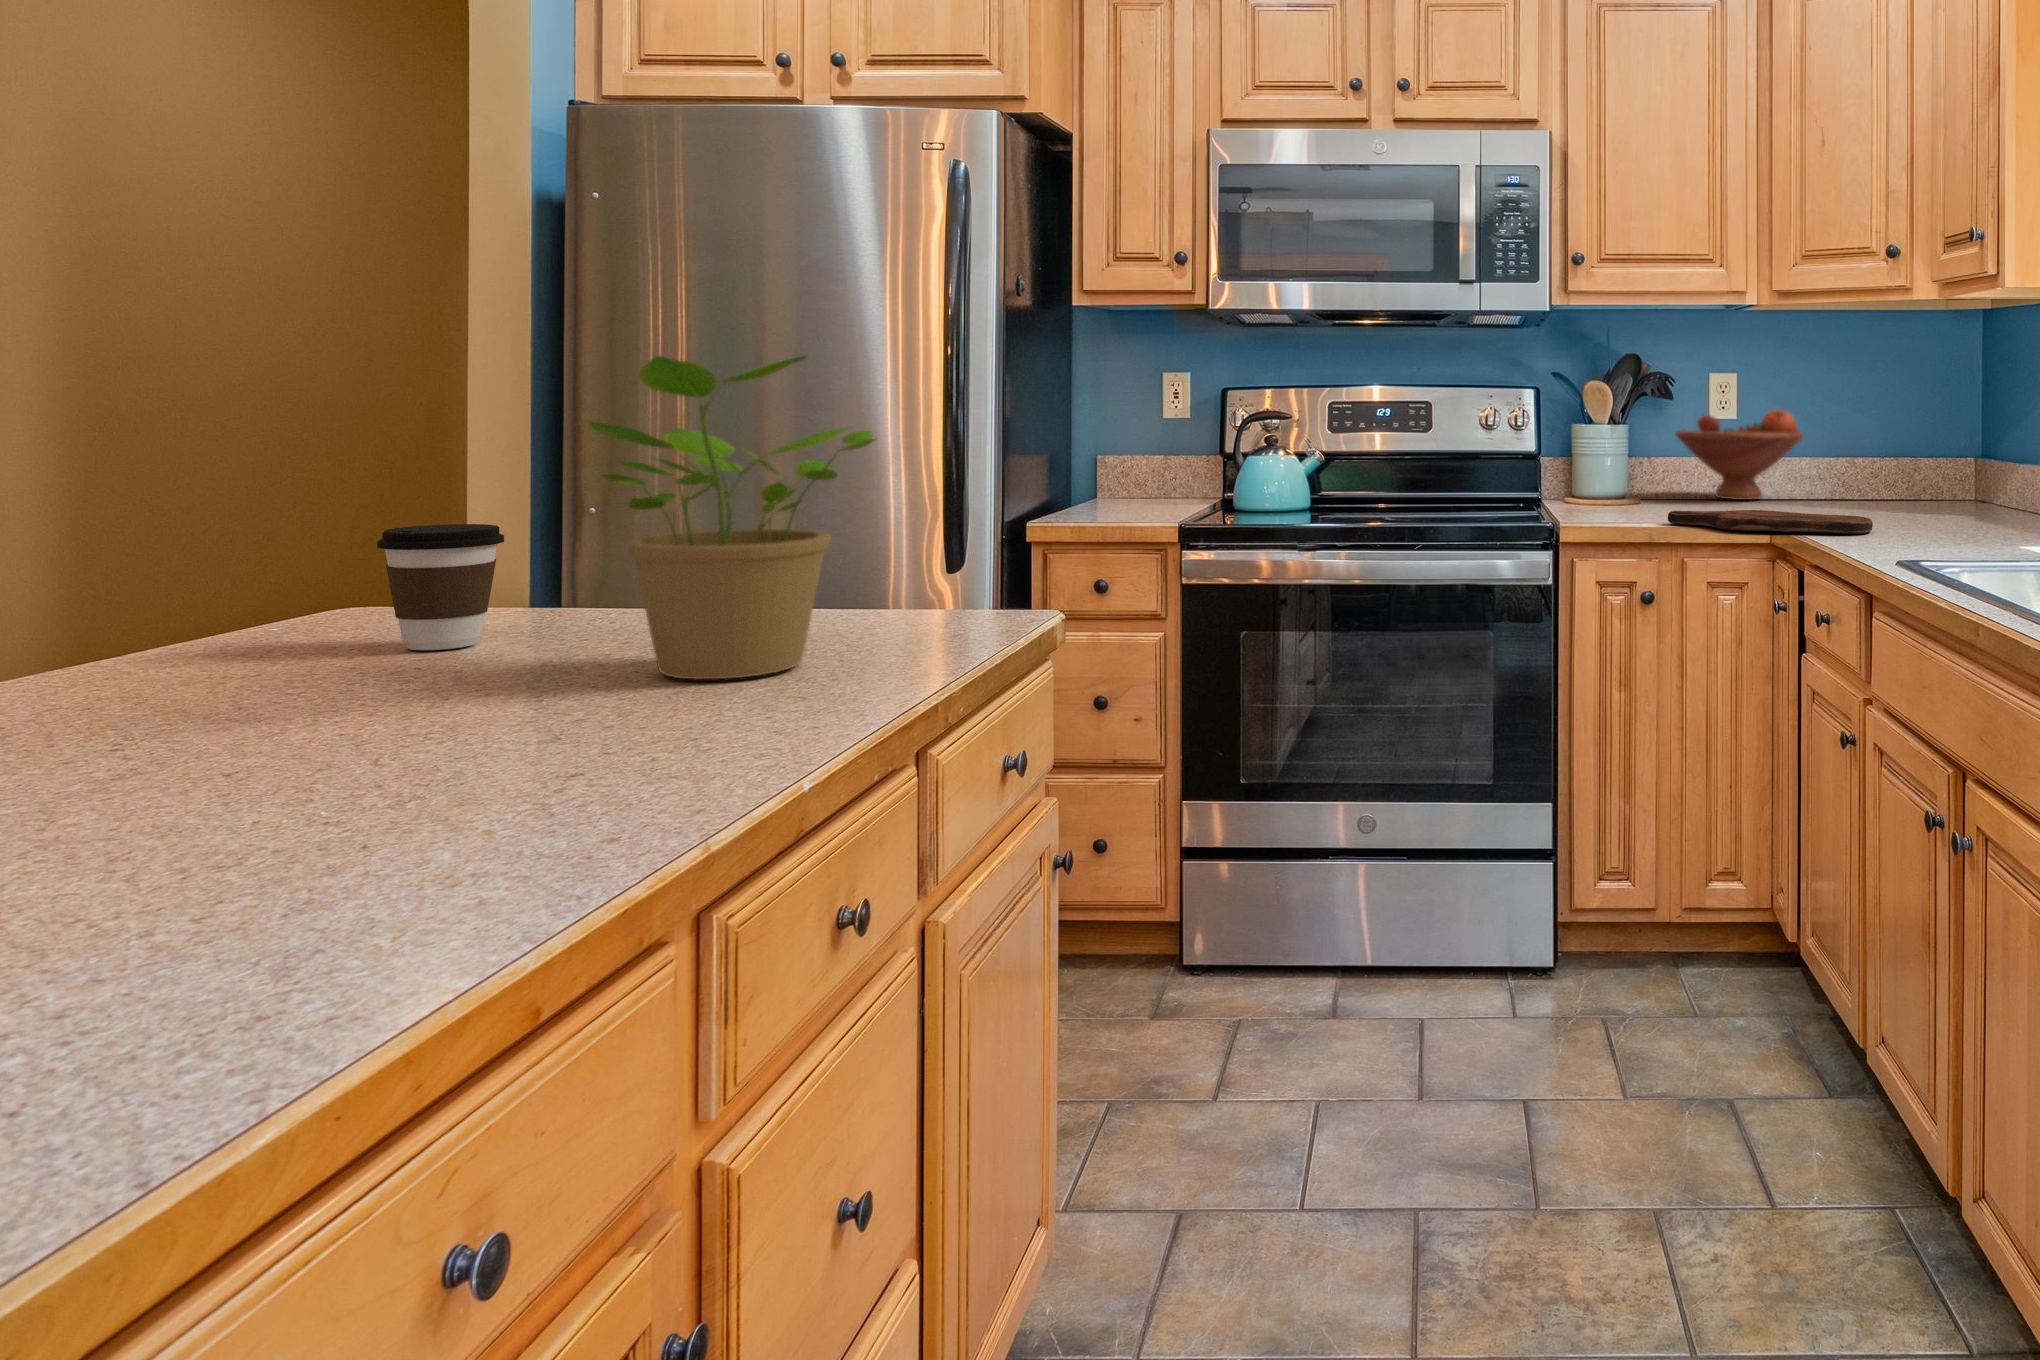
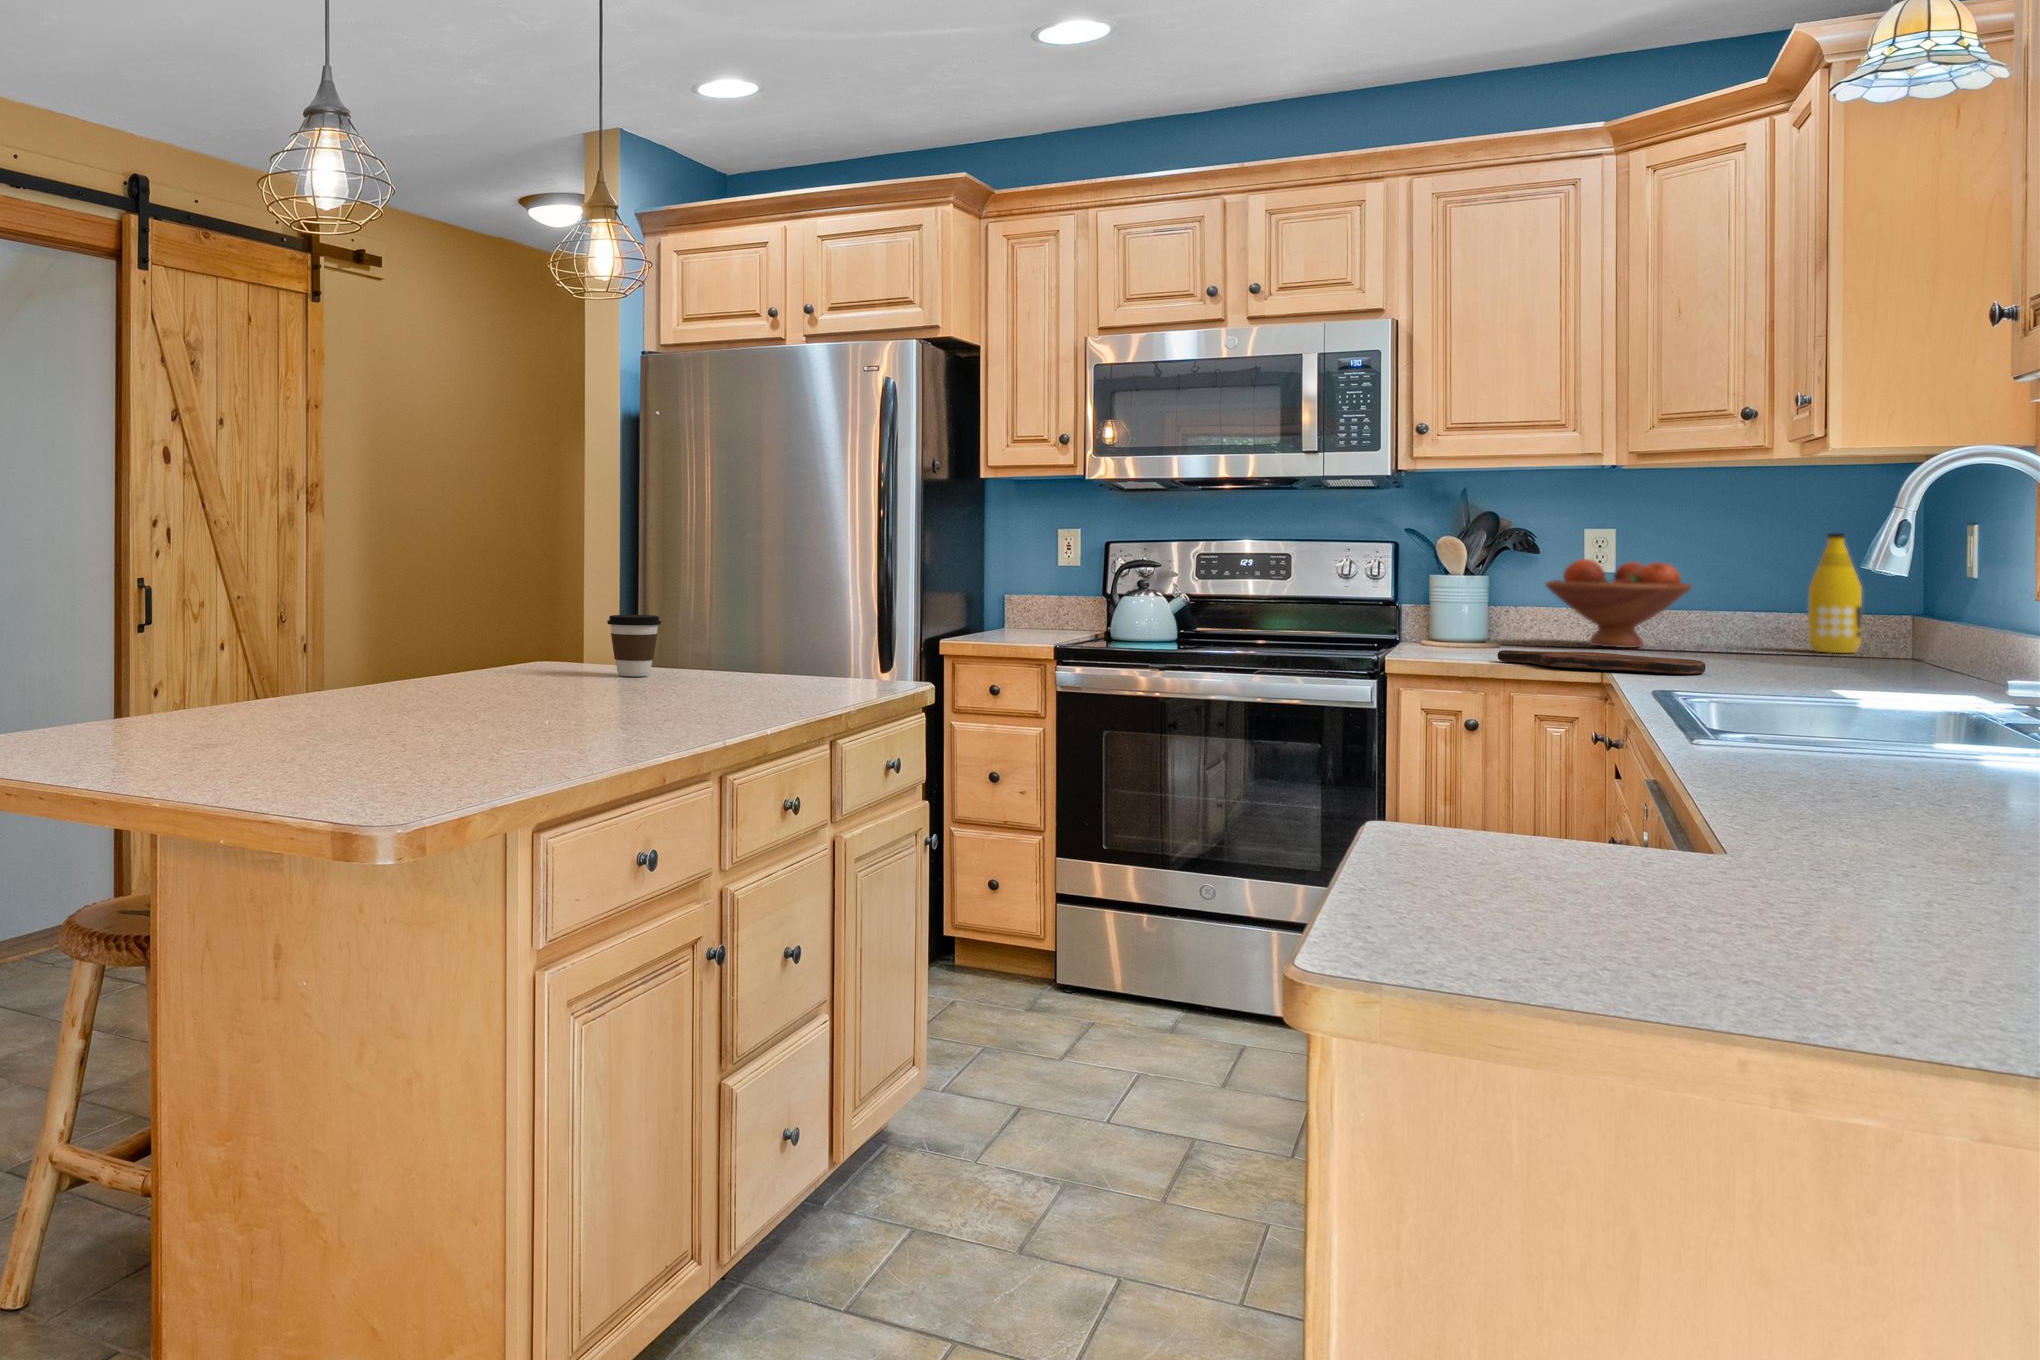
potted plant: present [589,356,875,679] -> none [715,530,847,693]
bottle: none [1894,380,1938,499] -> present [1808,533,1862,653]

